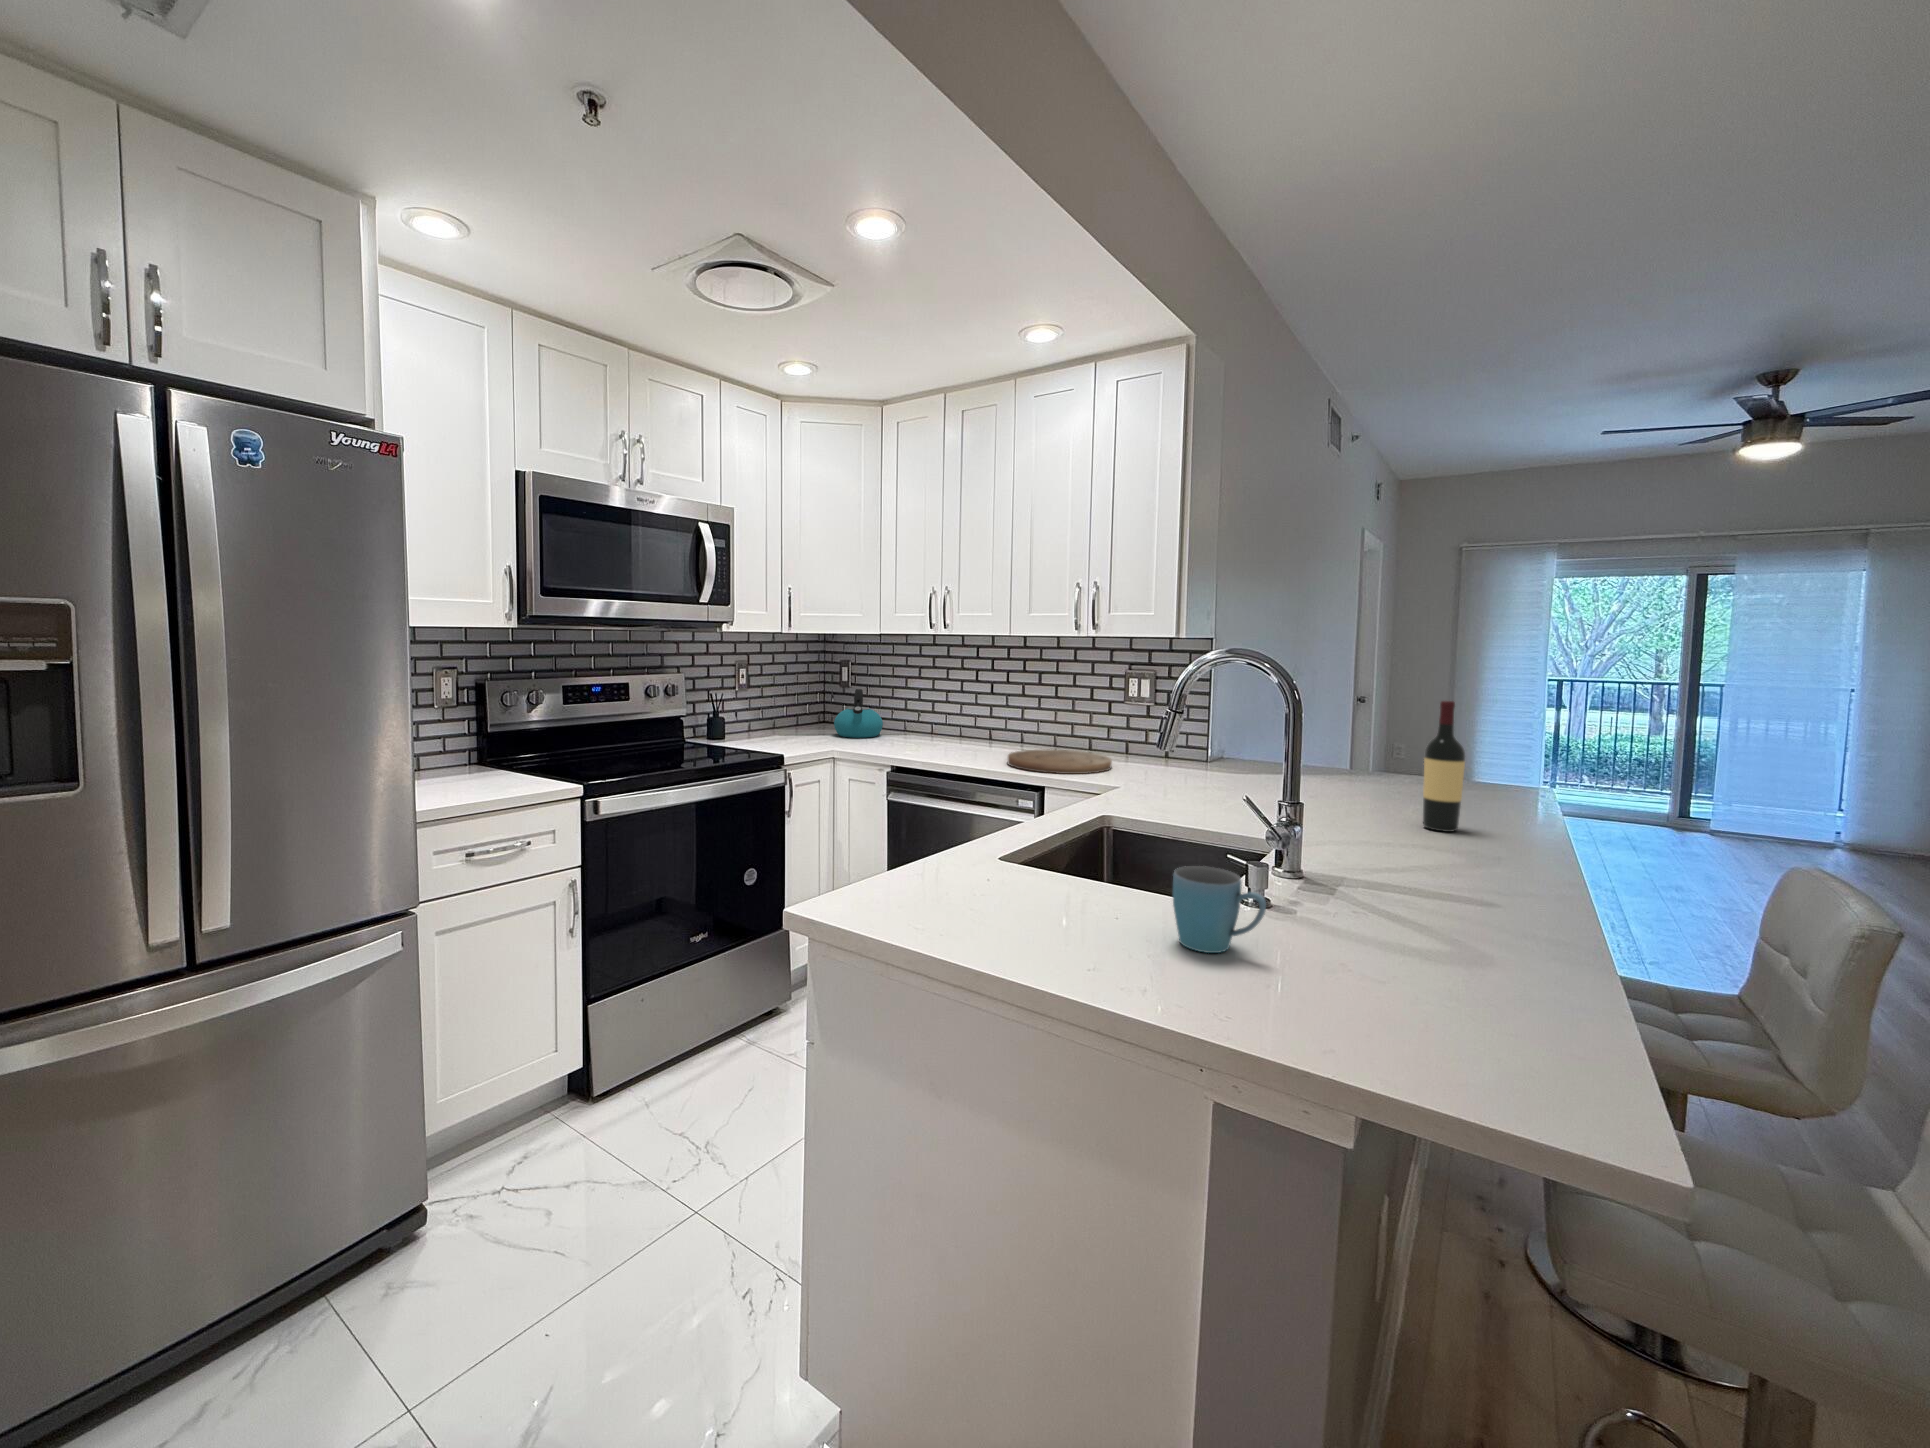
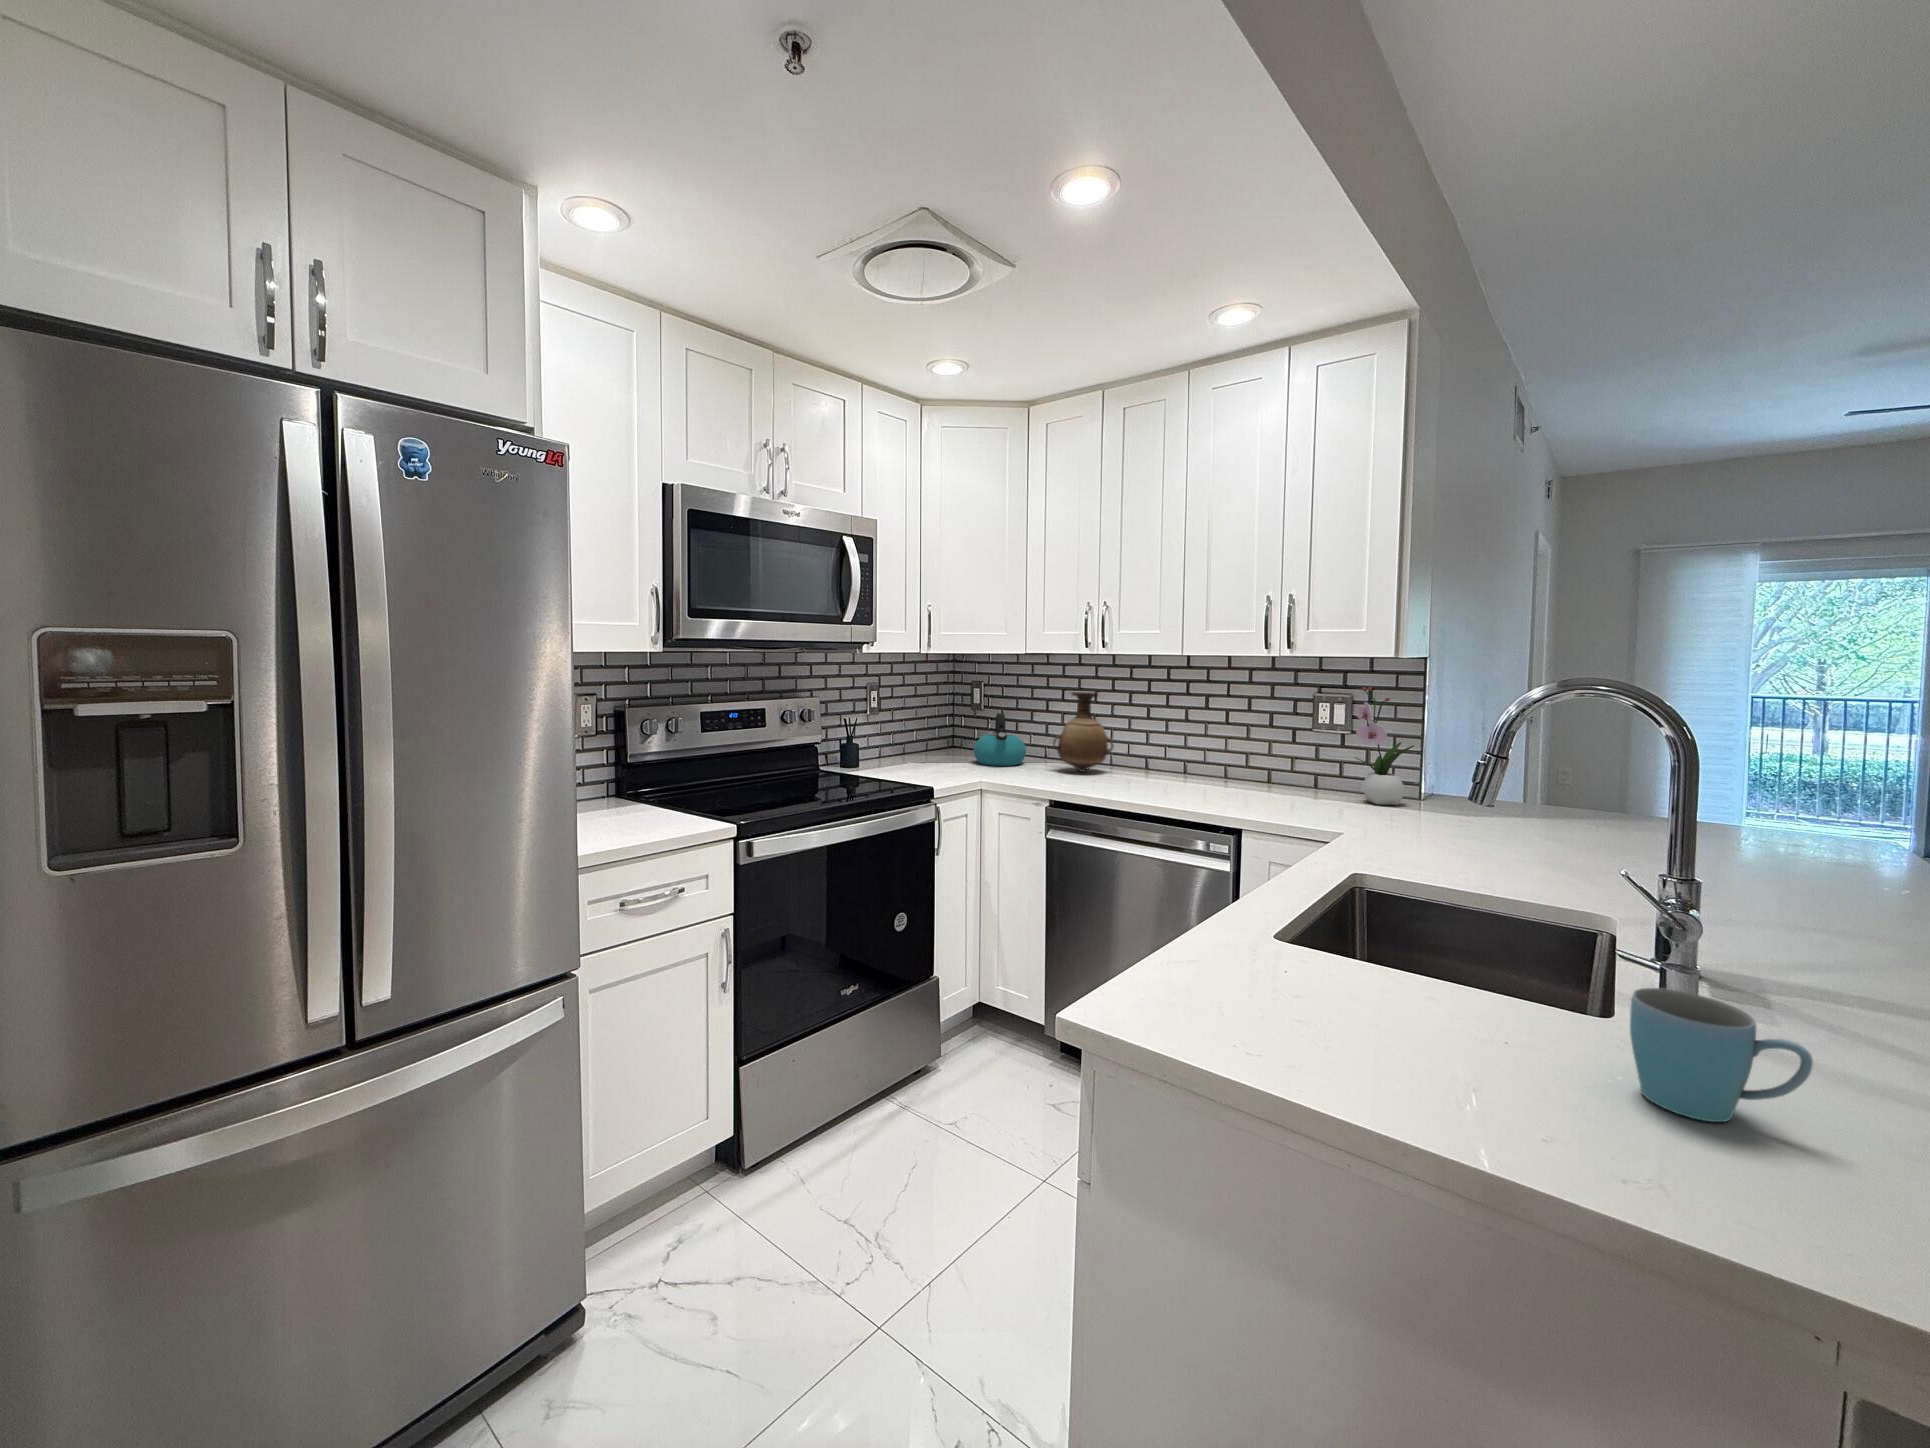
flower arrangement: none [1152,663,1199,766] -> present [1355,687,1414,805]
vase: none [903,669,958,742] -> present [1053,692,1113,772]
wine bottle: present [1423,701,1465,832] -> none [1786,741,1853,907]
cutting board: present [1008,750,1112,774] -> none [1187,784,1312,815]

